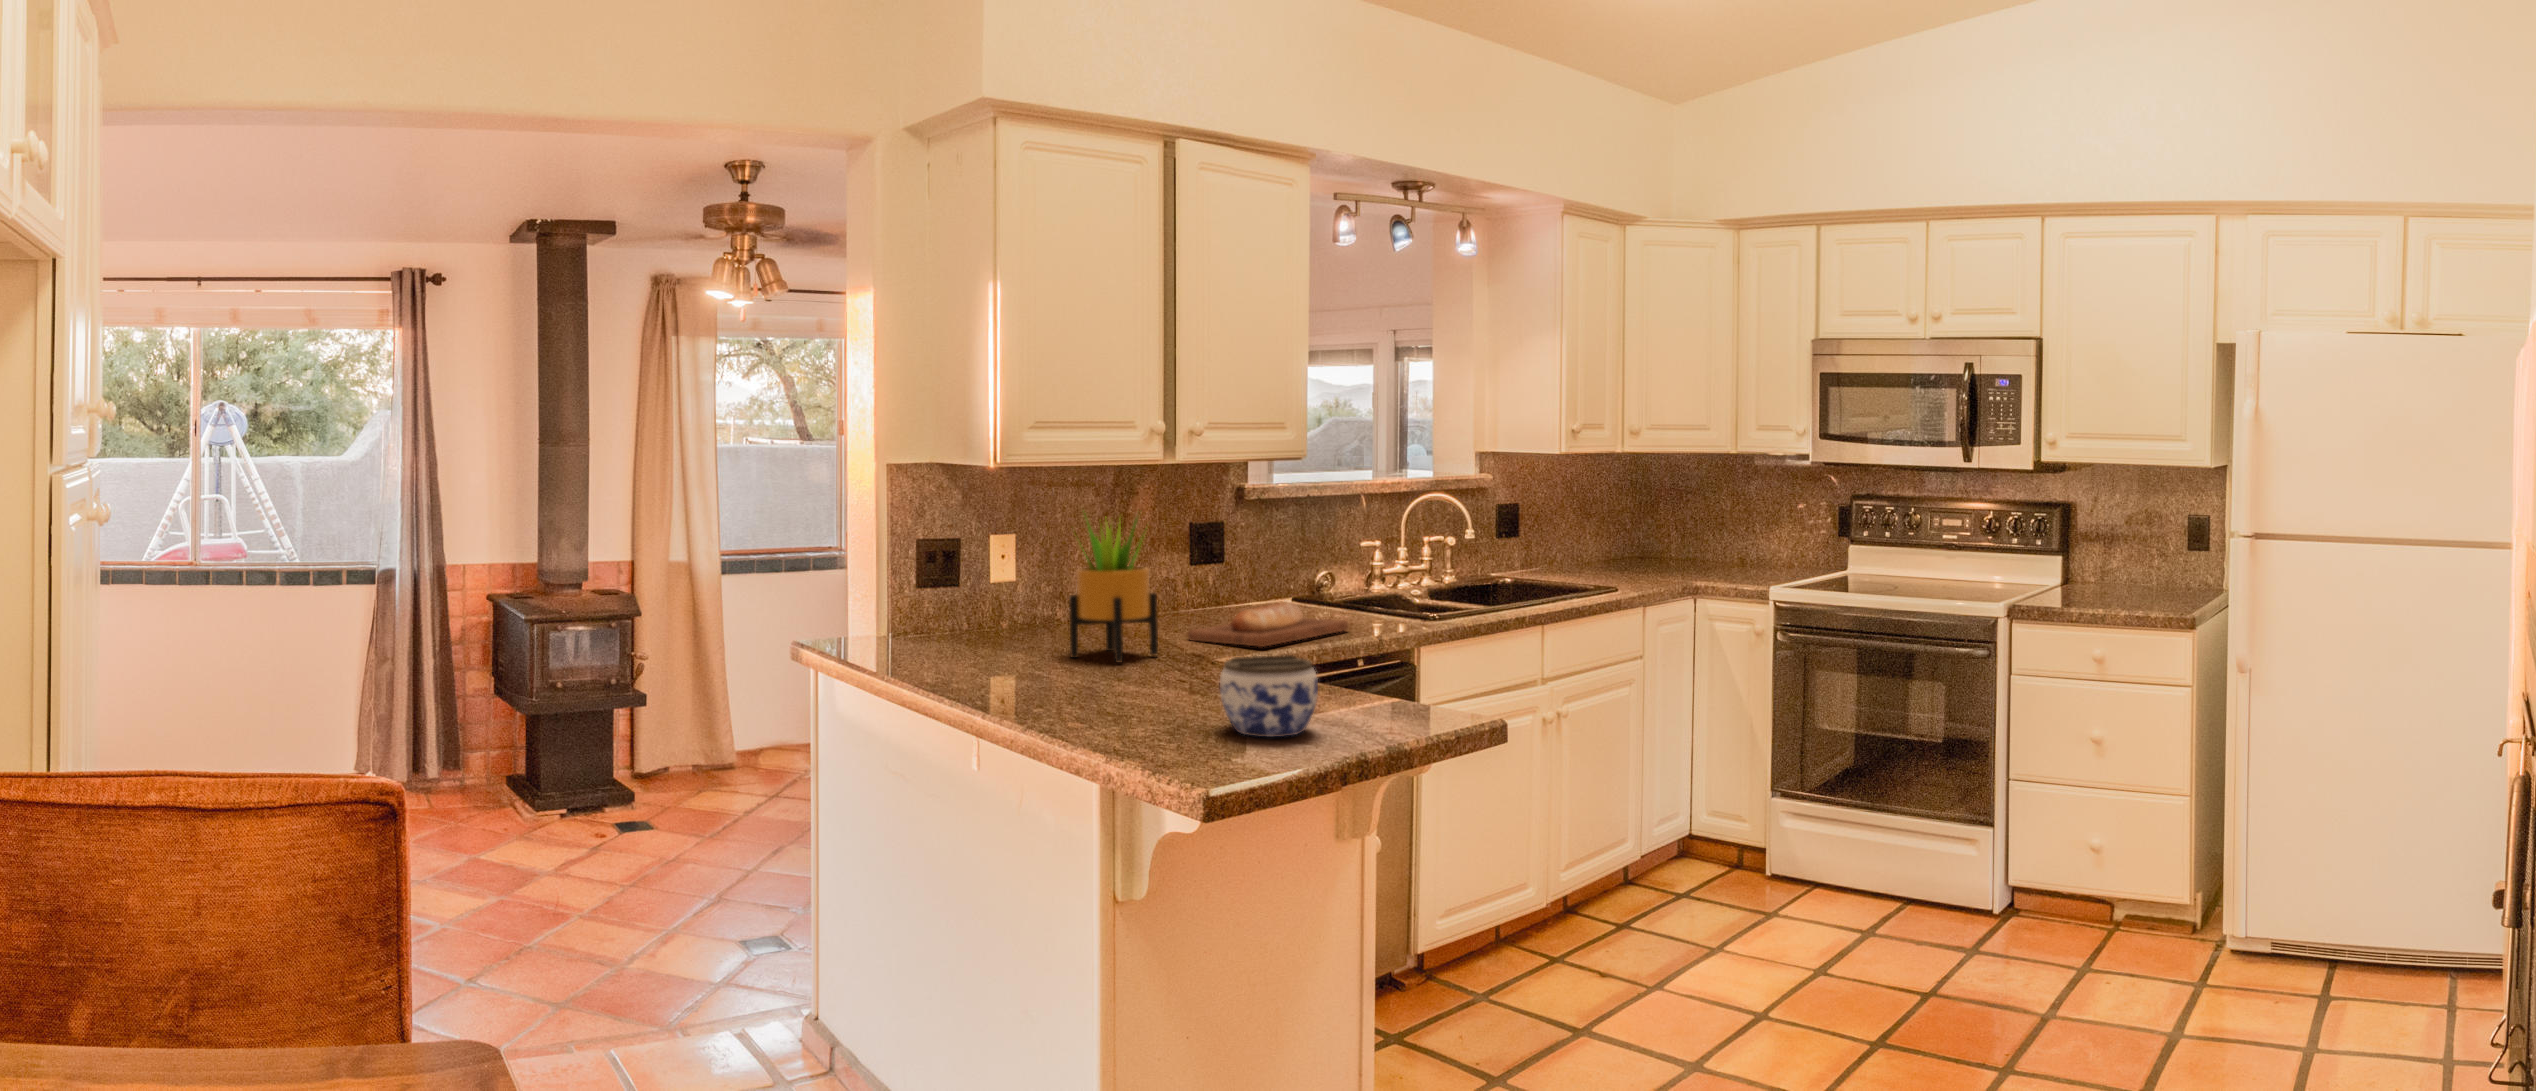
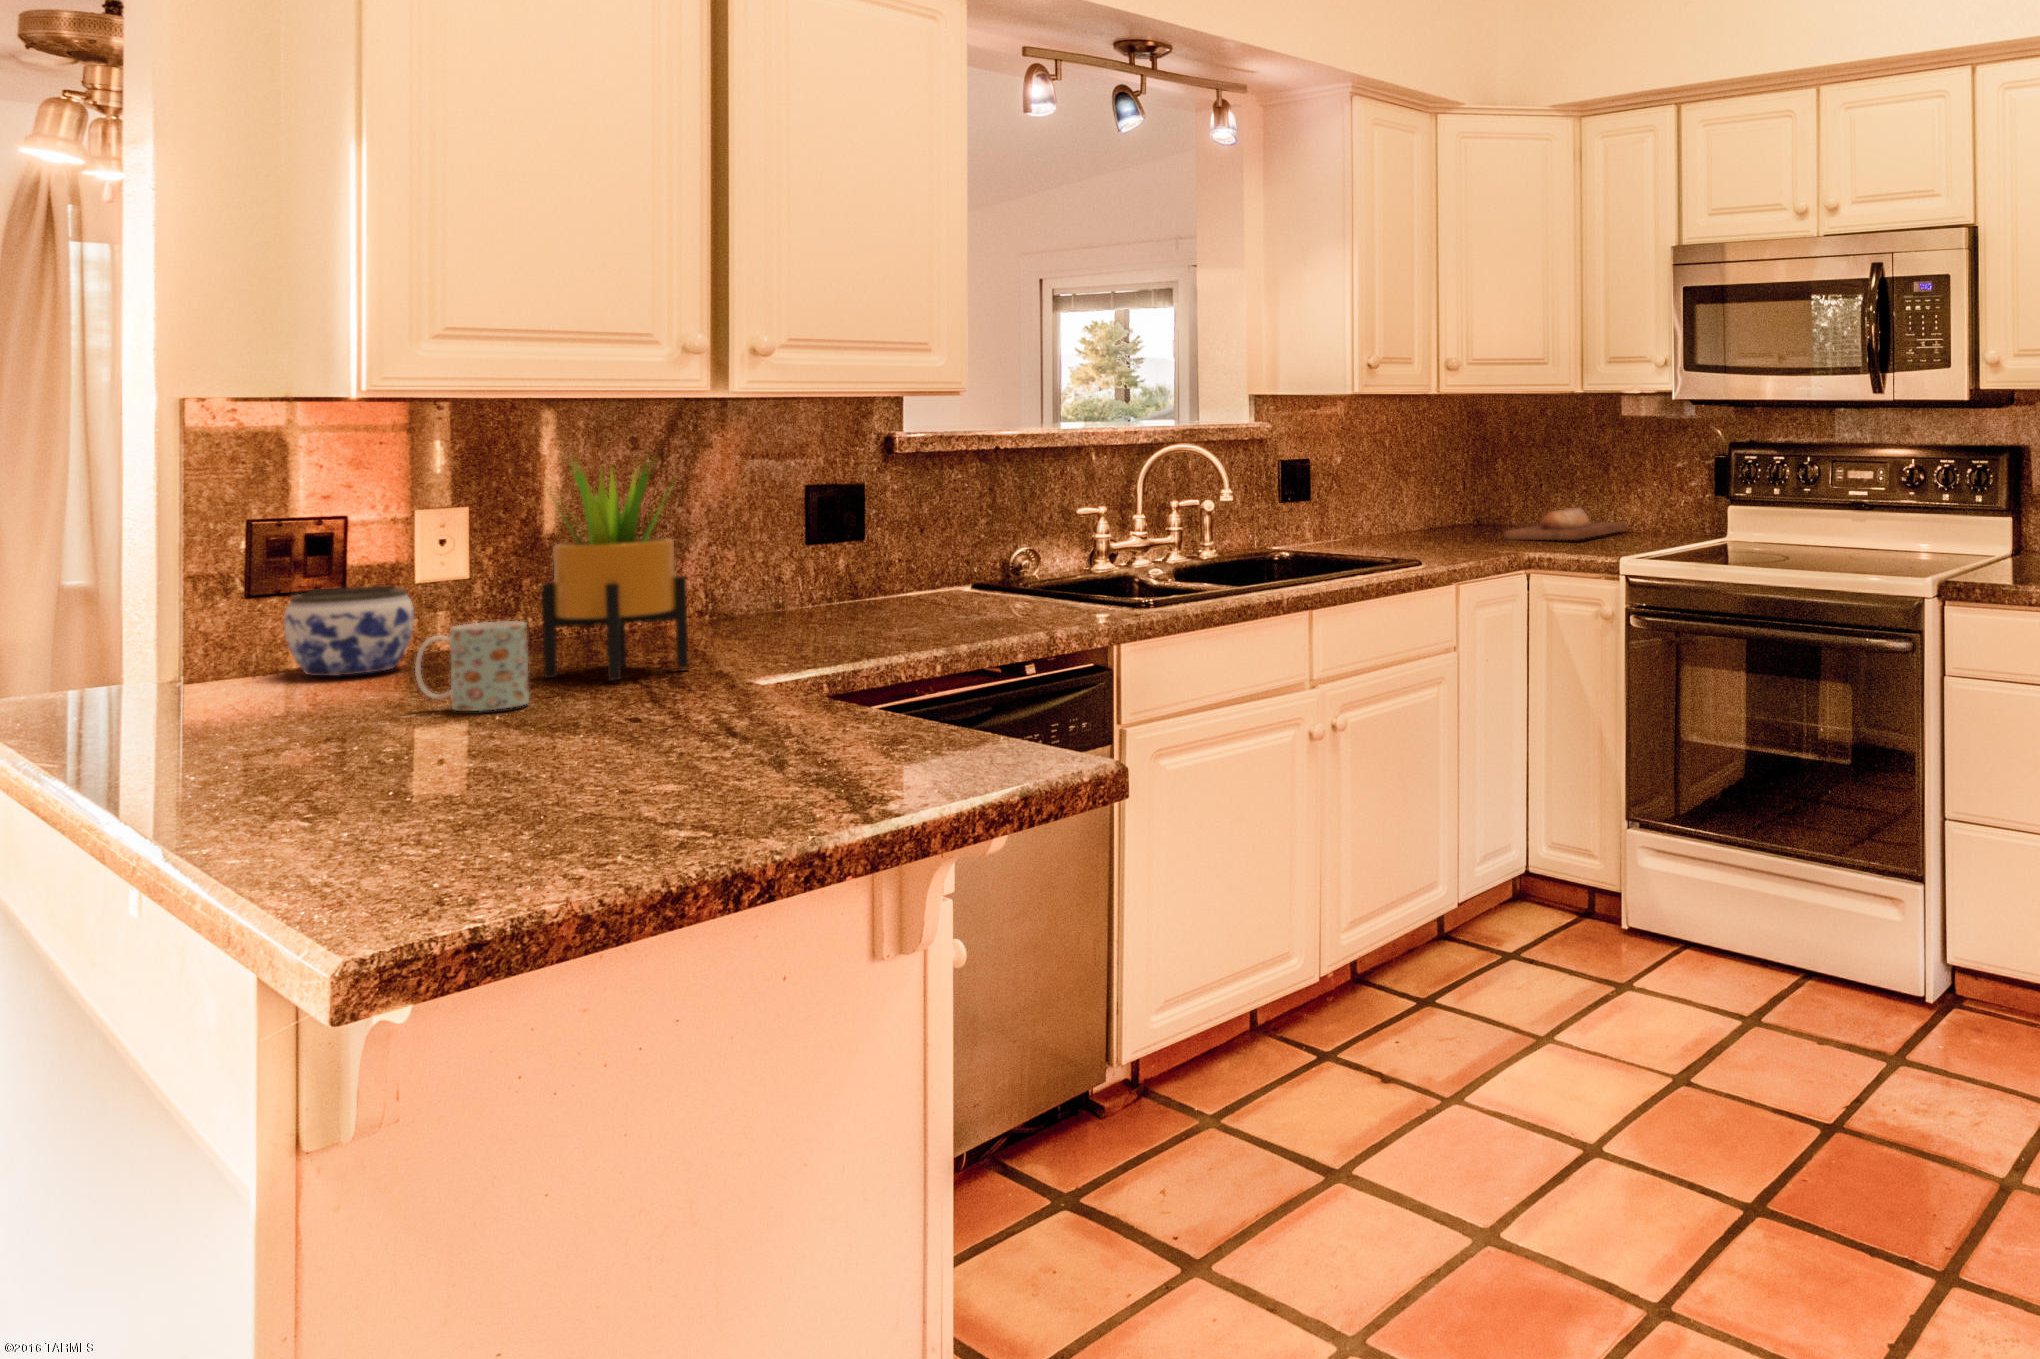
bread loaf: present [1188,602,1349,647] -> present [1504,508,1627,540]
mug: none [1014,622,1080,681] -> present [415,621,529,711]
jar: present [1220,655,1318,737] -> present [284,585,414,676]

